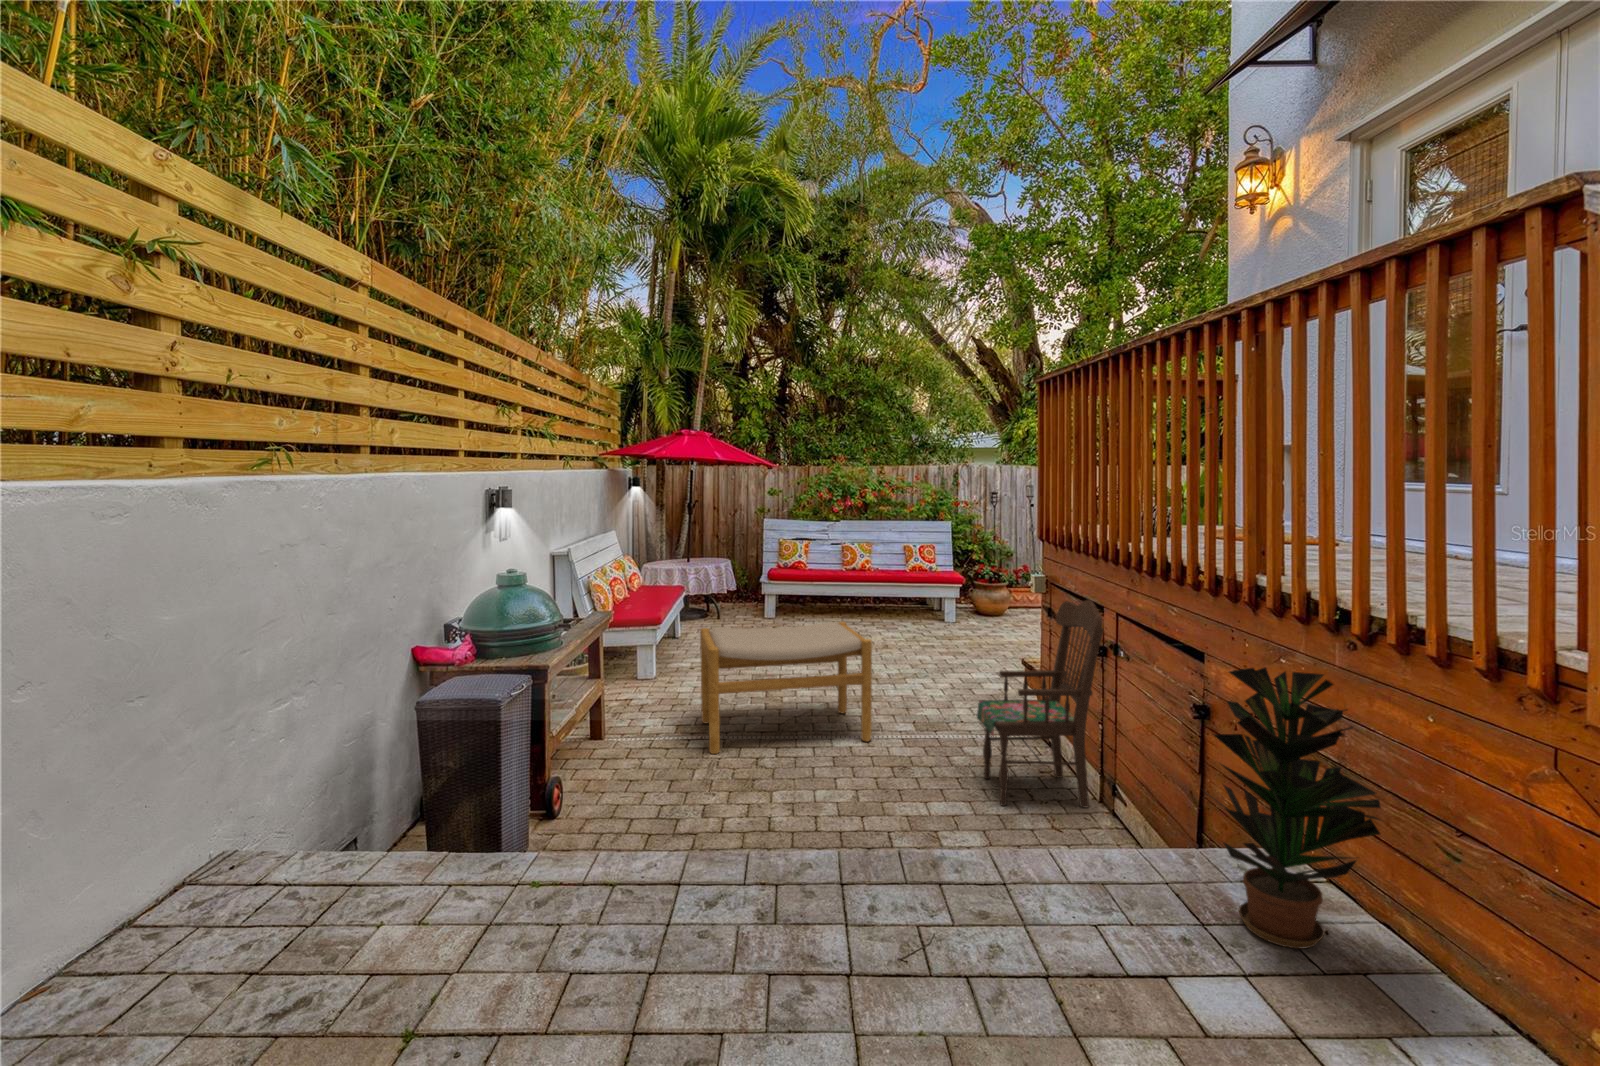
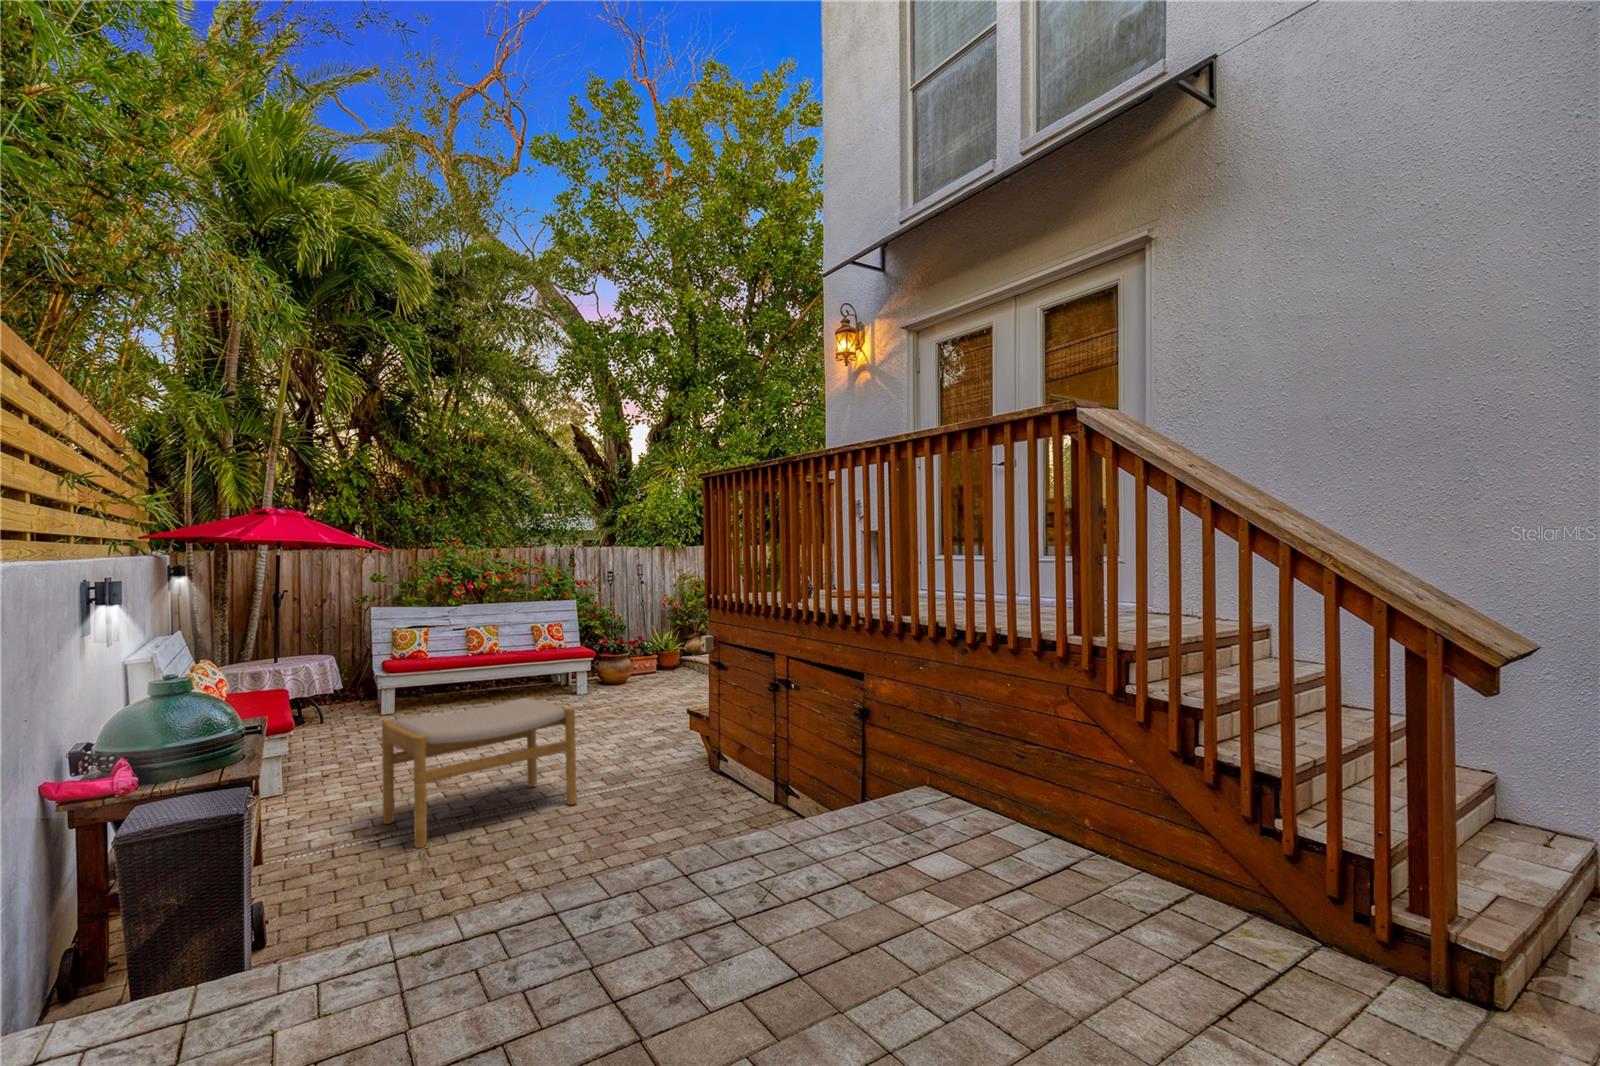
dining chair: present [977,600,1103,808] -> none [682,649,781,826]
potted plant: present [1214,667,1380,949] -> none [898,667,995,833]

